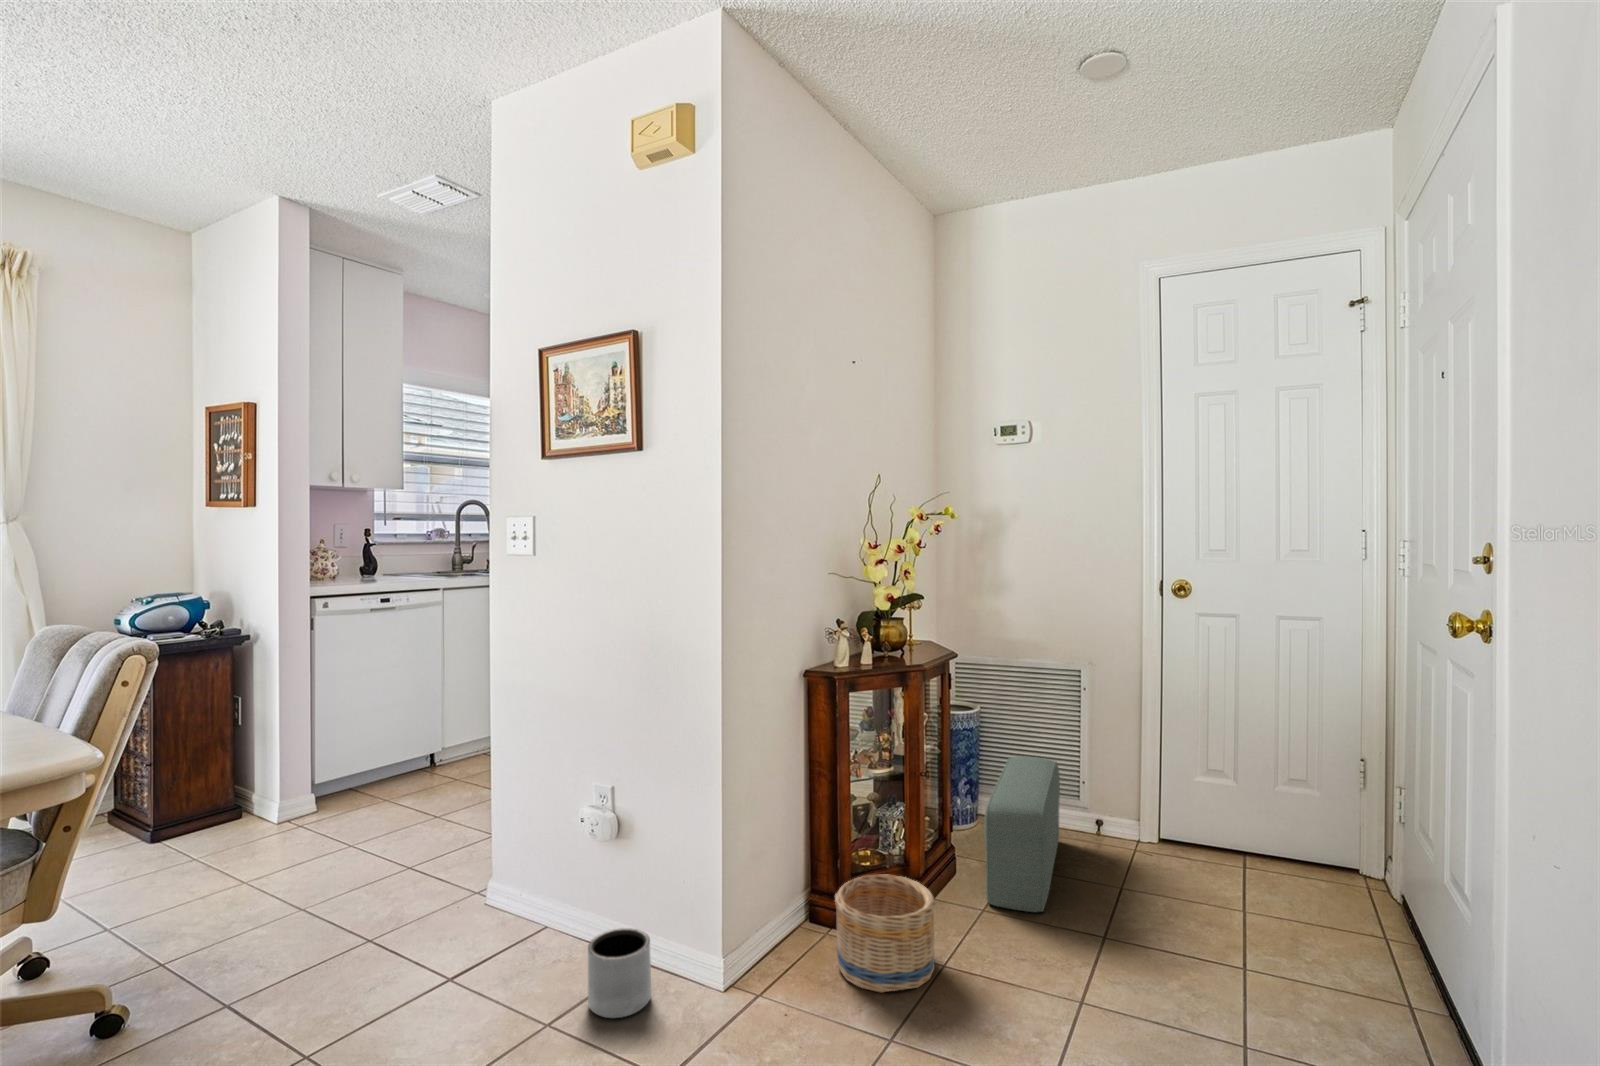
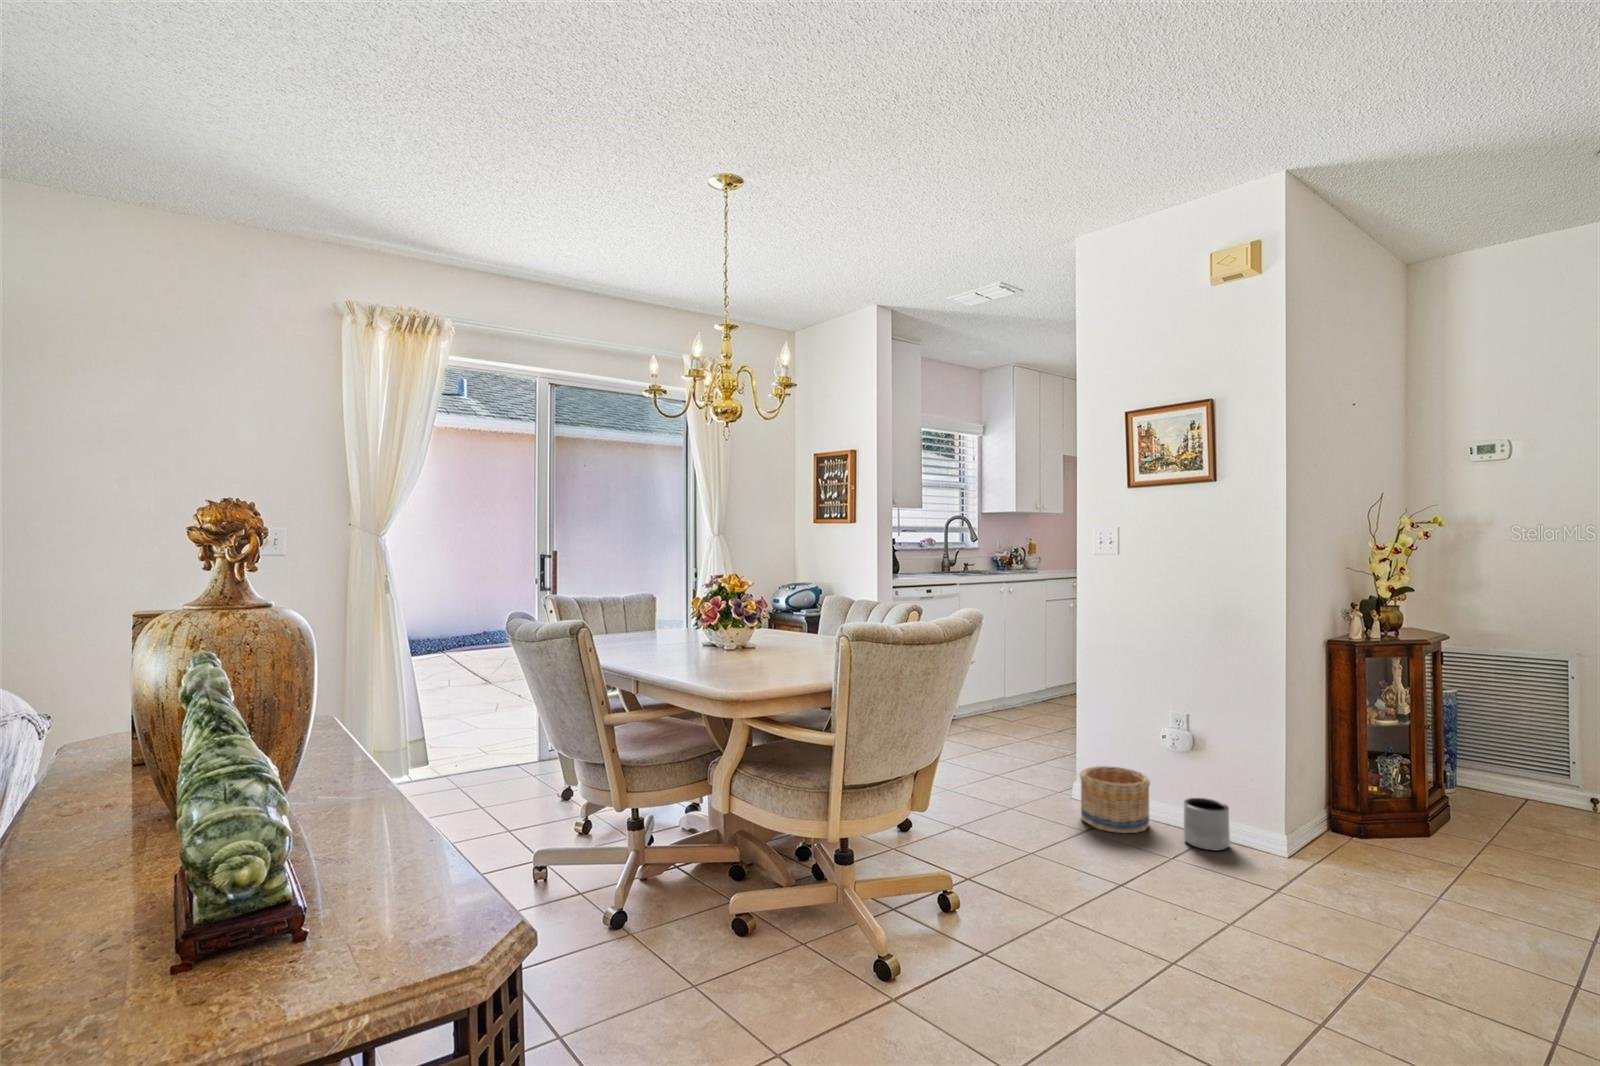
pouf: present [984,756,1060,912] -> none [1486,731,1553,846]
basket: present [835,874,936,993] -> present [1080,766,1150,833]

